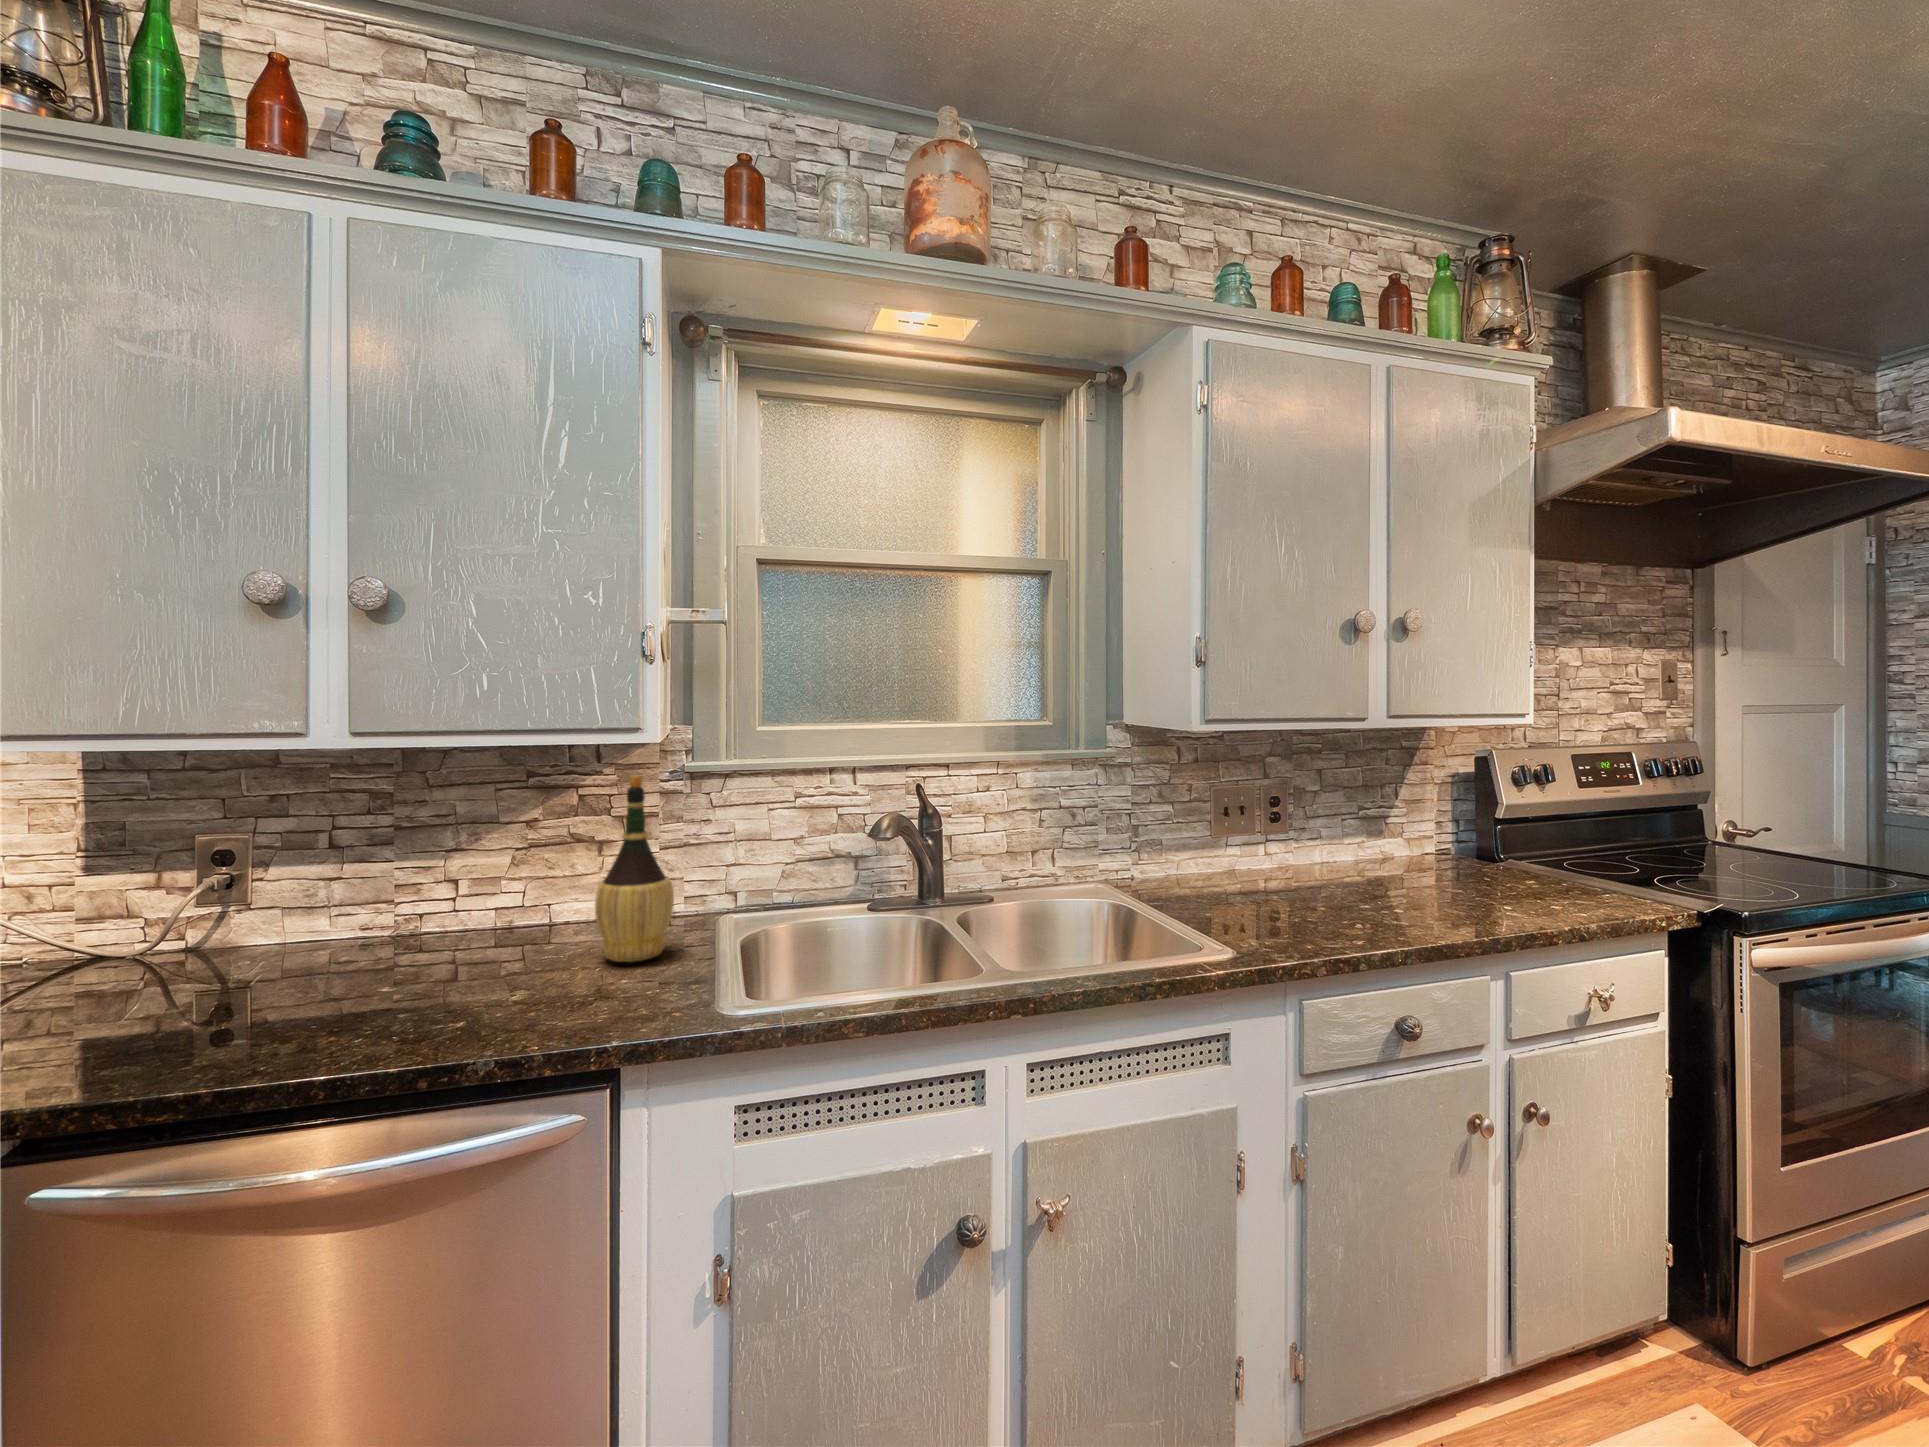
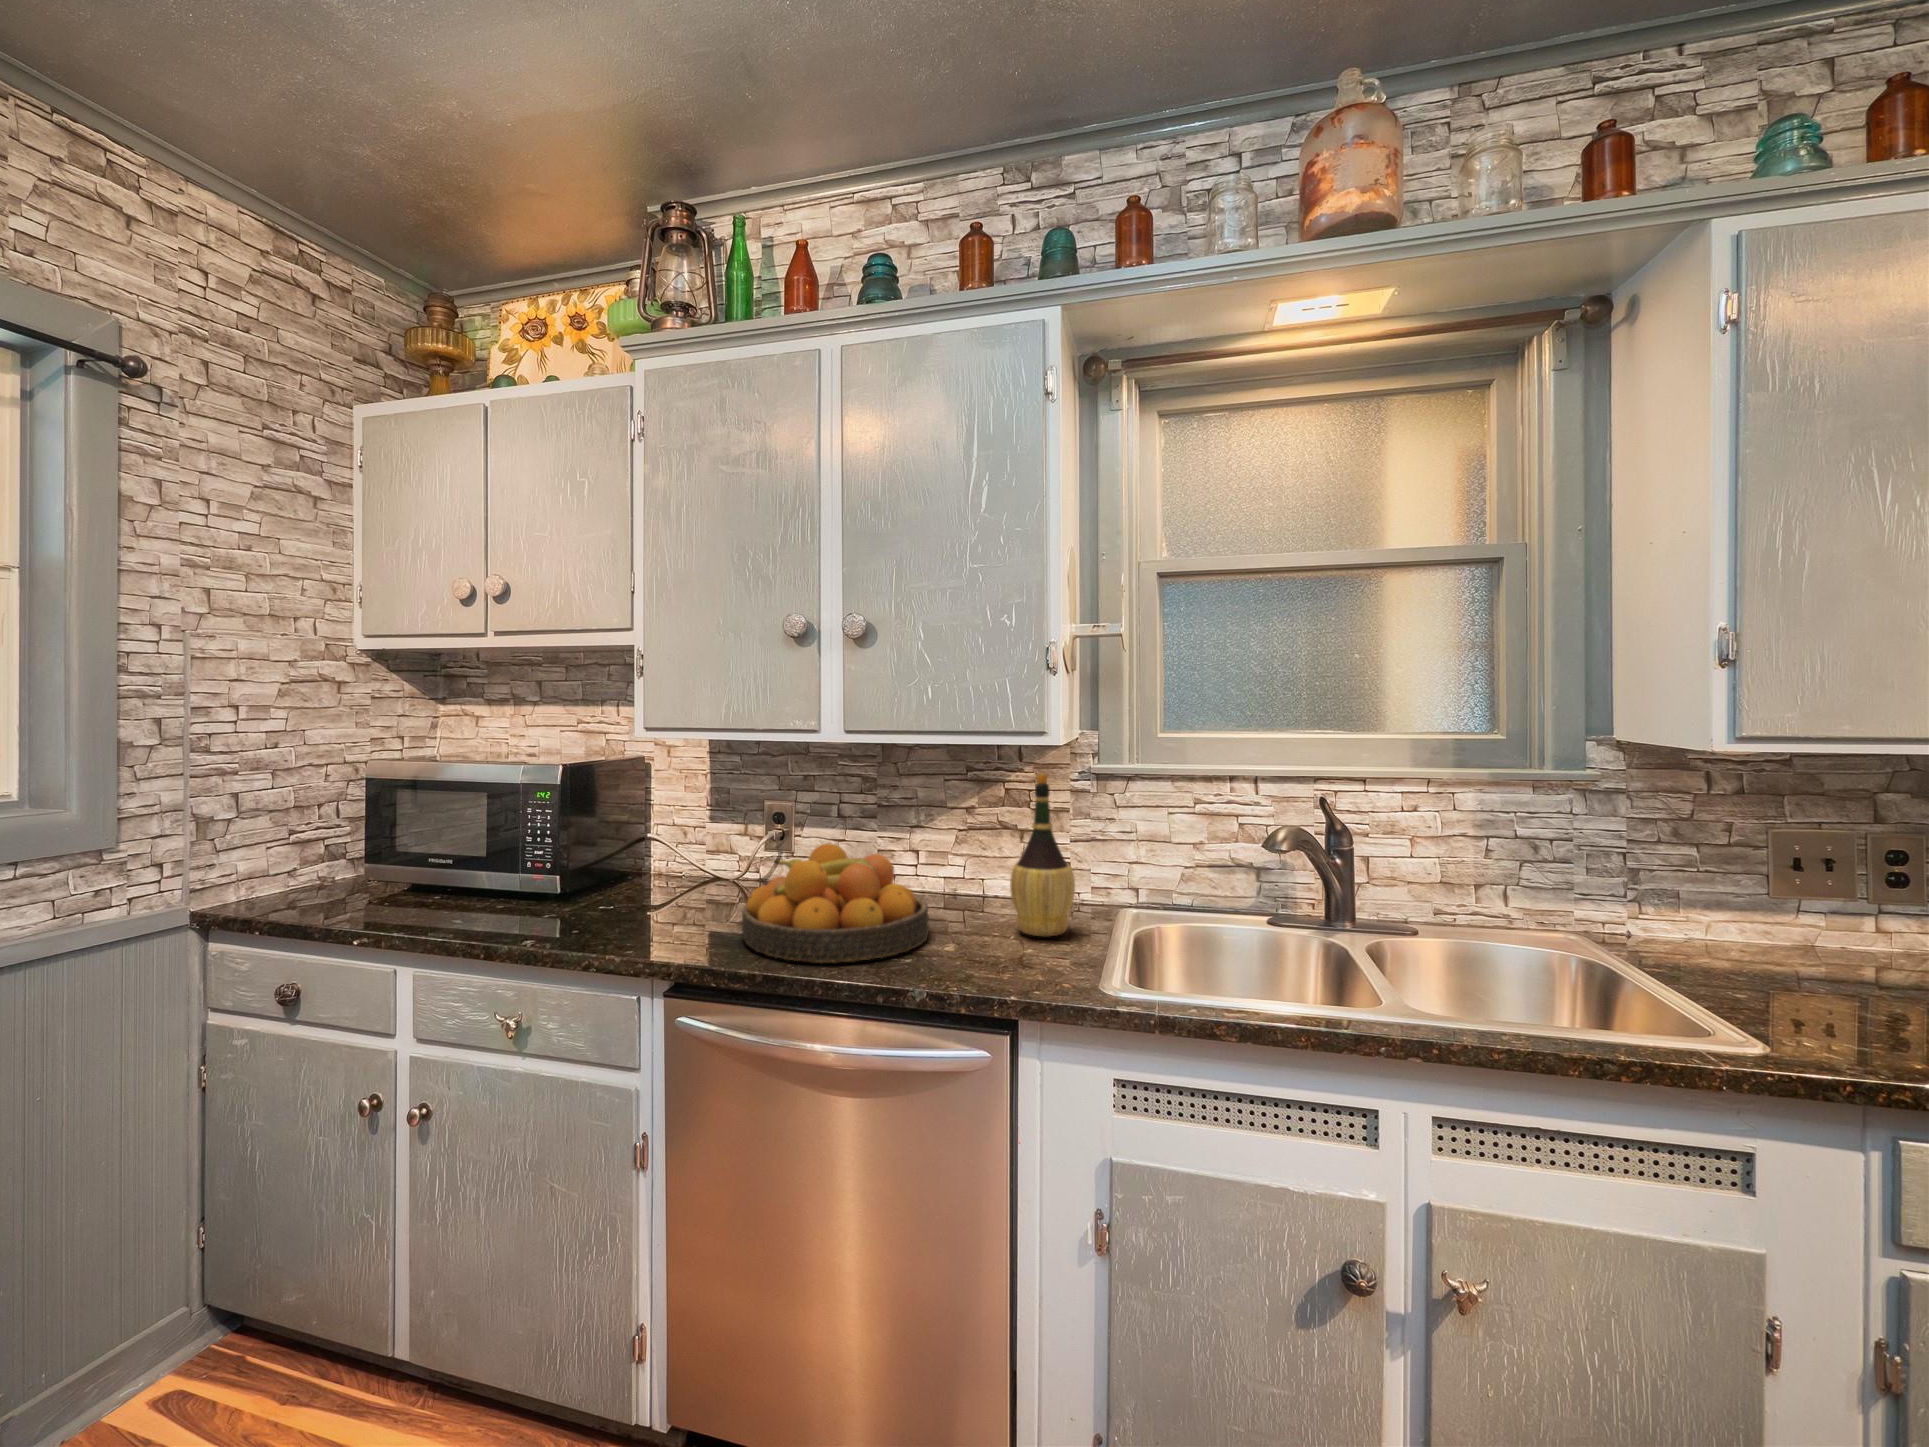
fruit bowl: none [175,885,486,1055] -> present [742,844,929,963]

